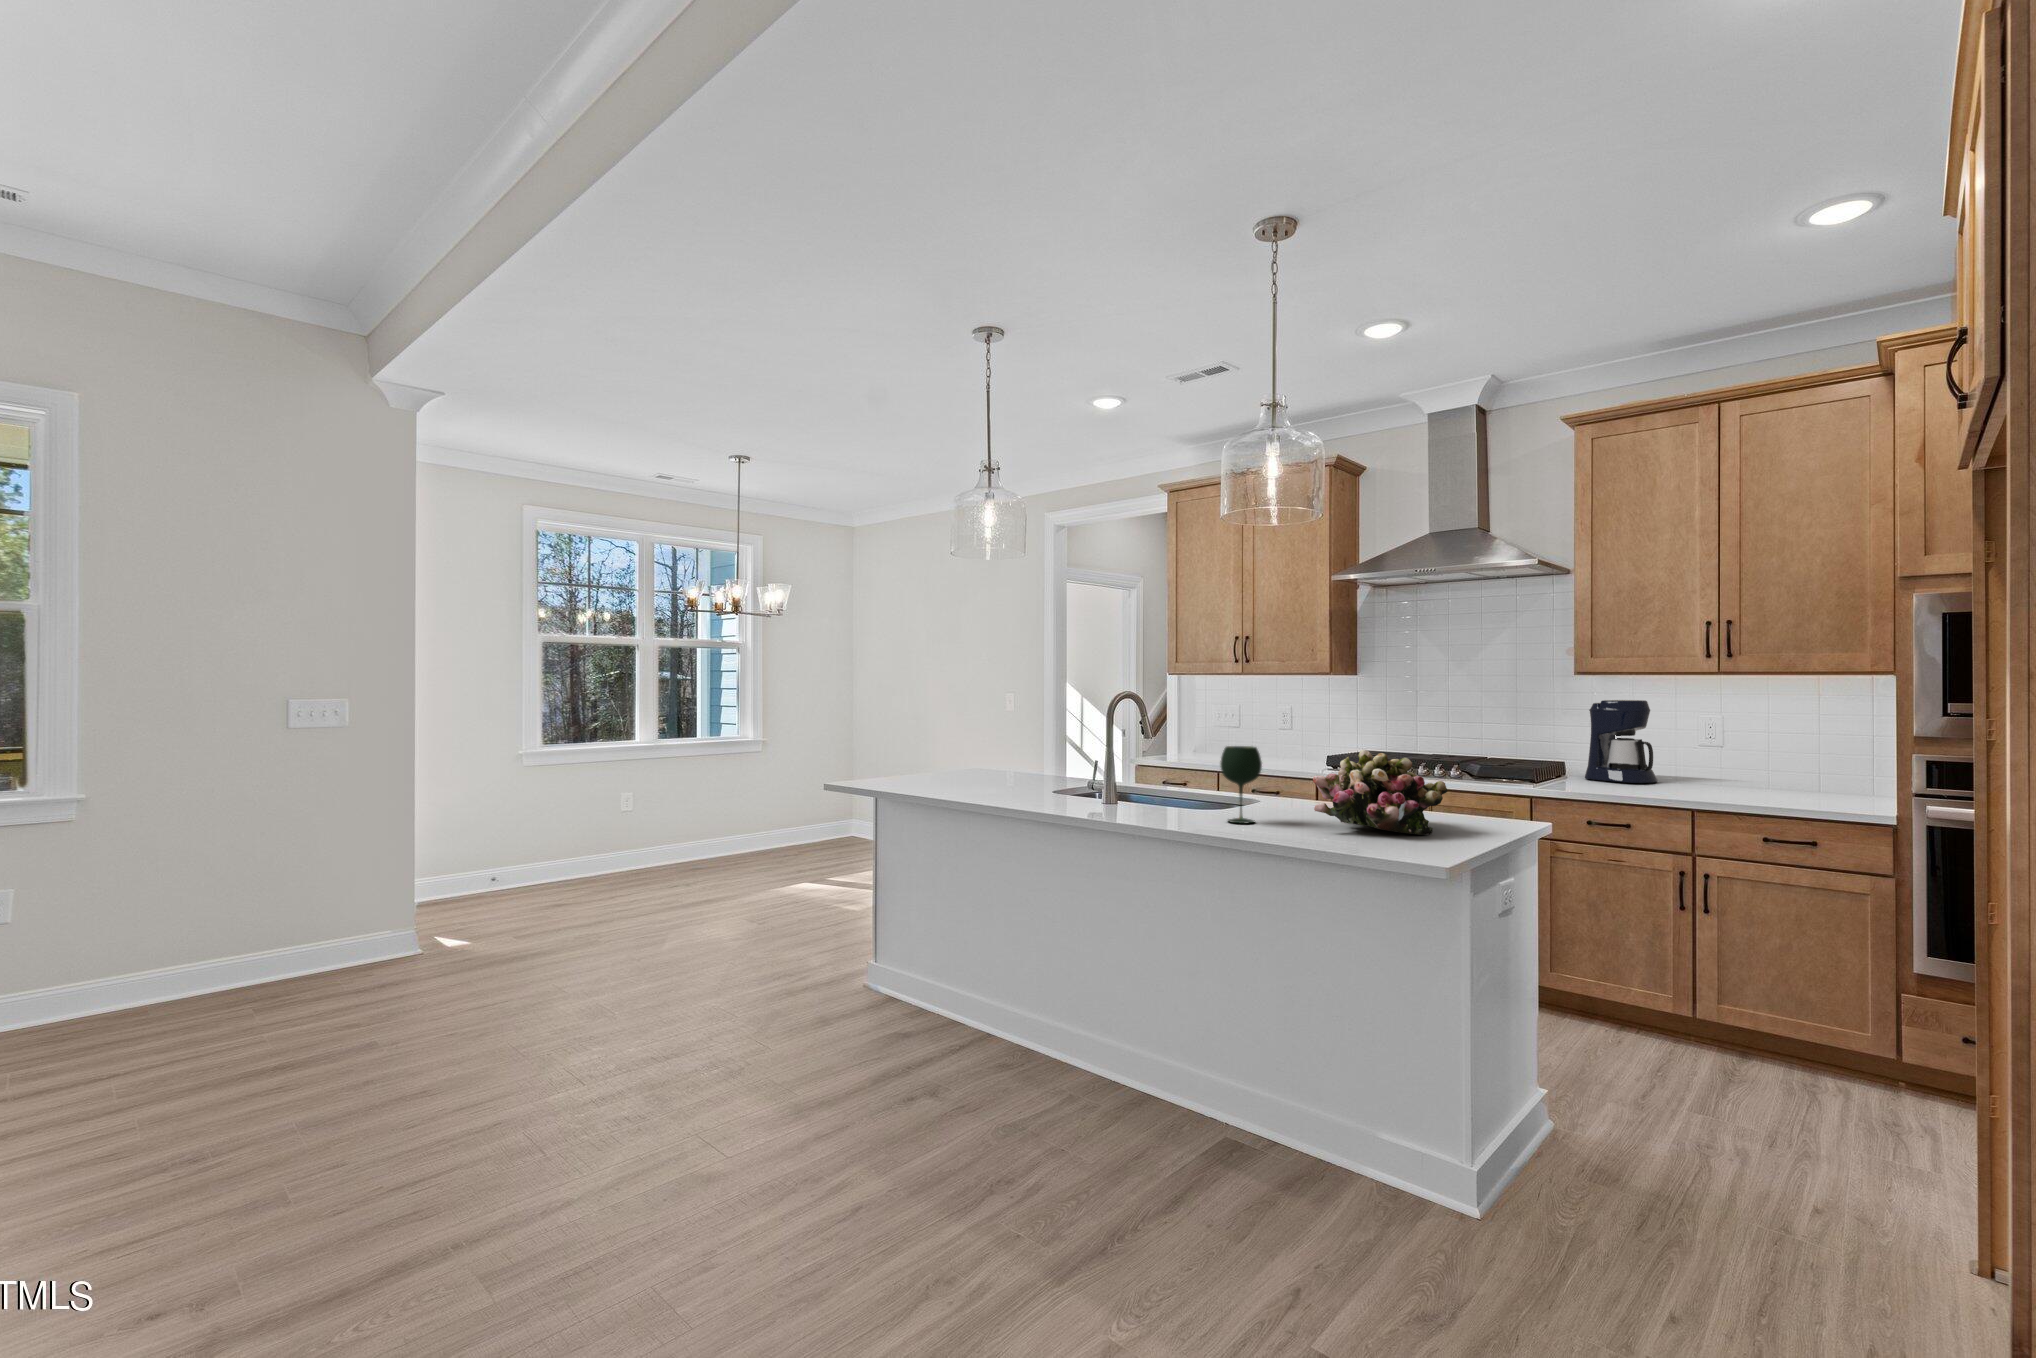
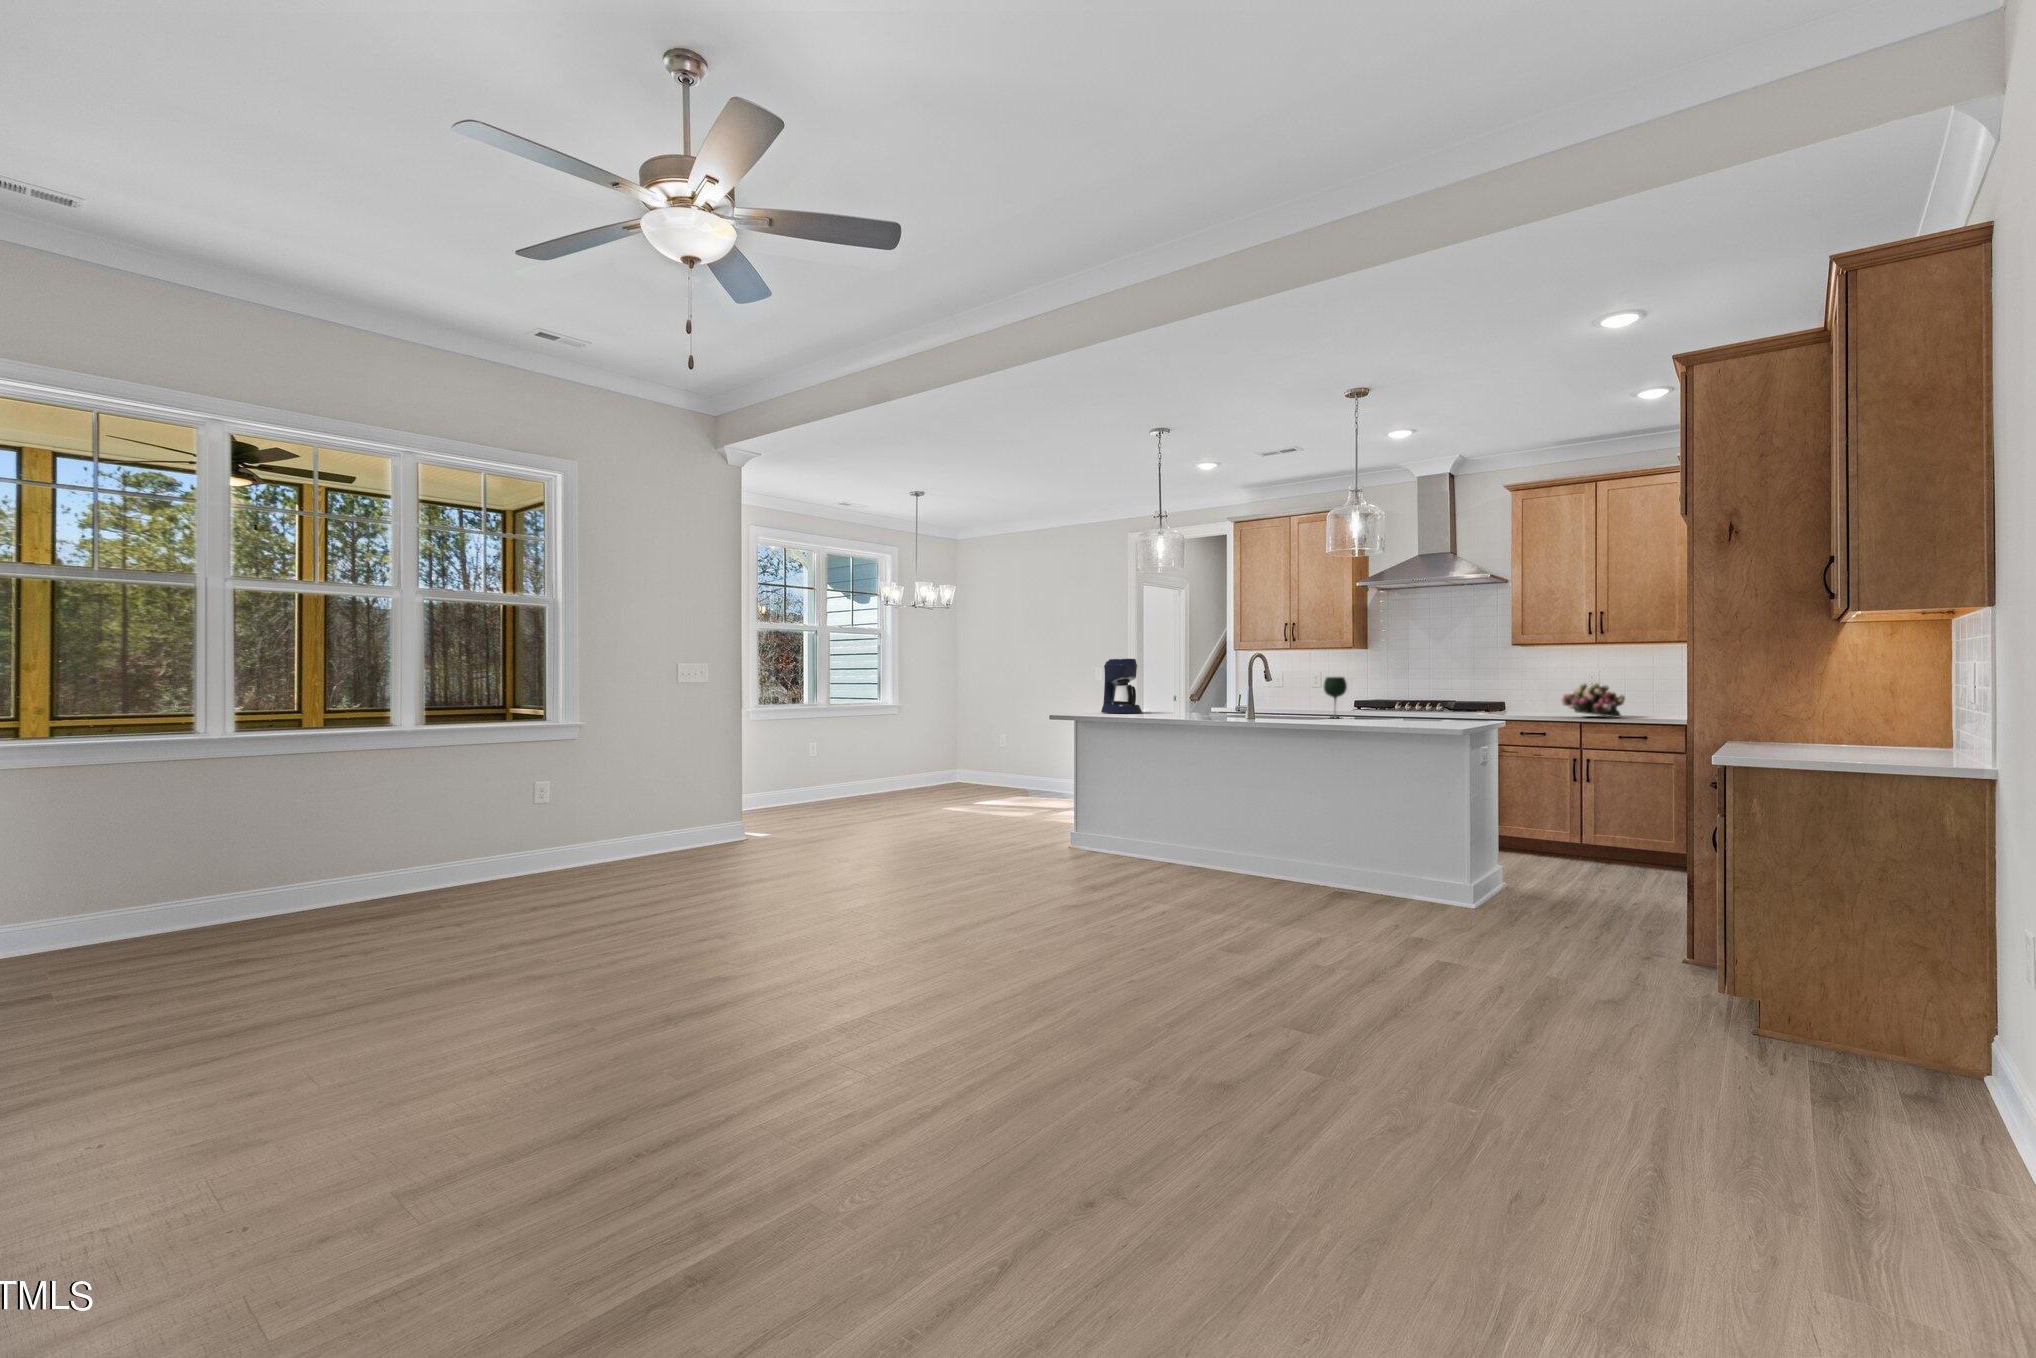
coffee maker: present [1585,700,1658,783] -> present [1101,659,1142,713]
flower arrangement: present [1313,750,1447,835] -> present [1562,683,1625,718]

